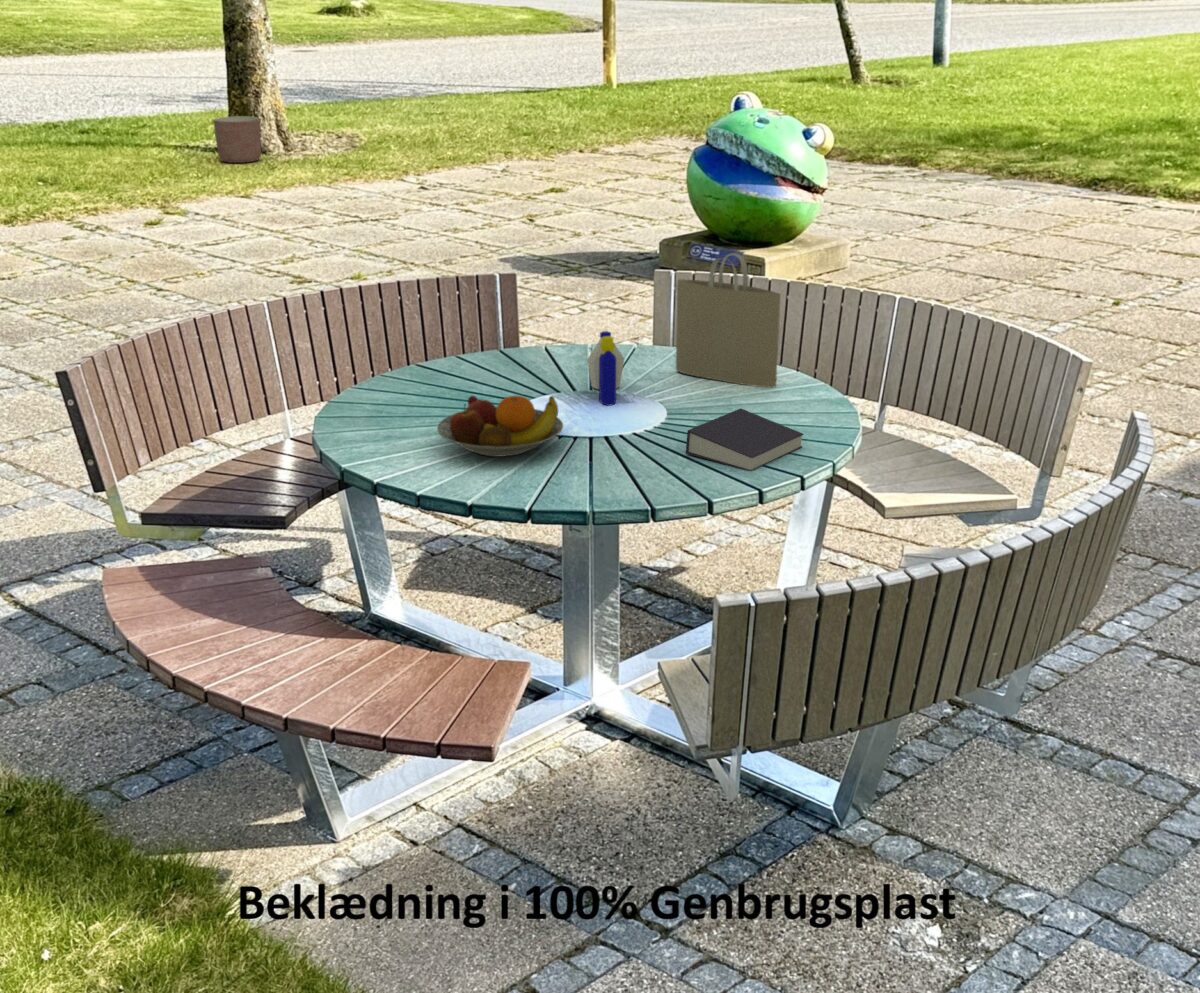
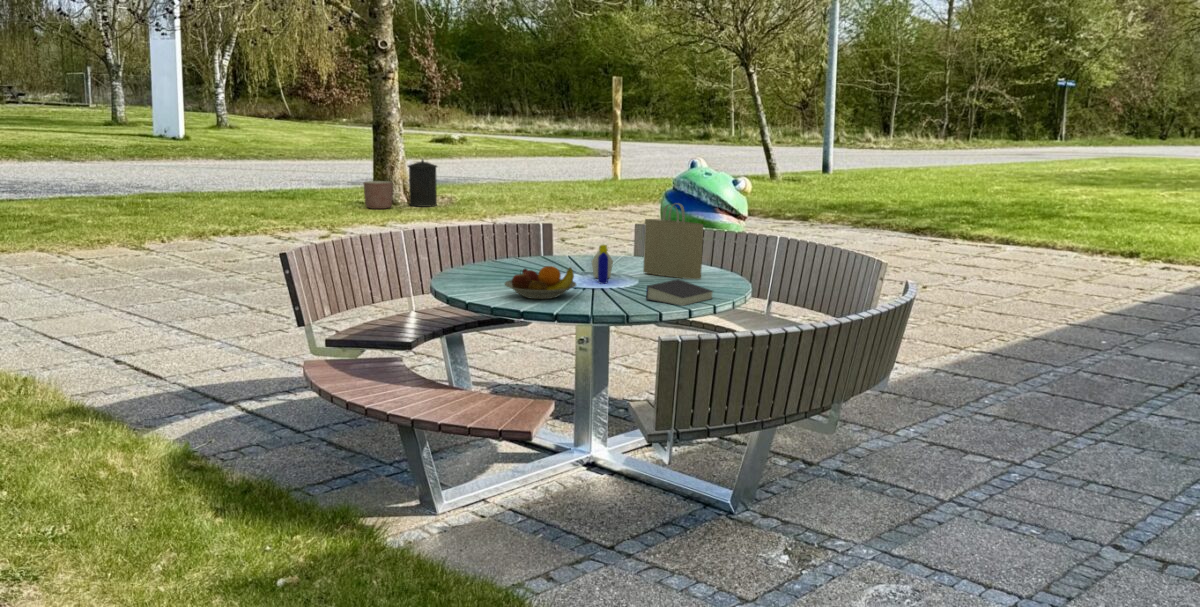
trash can: none [282,76,333,156] -> present [408,159,437,207]

